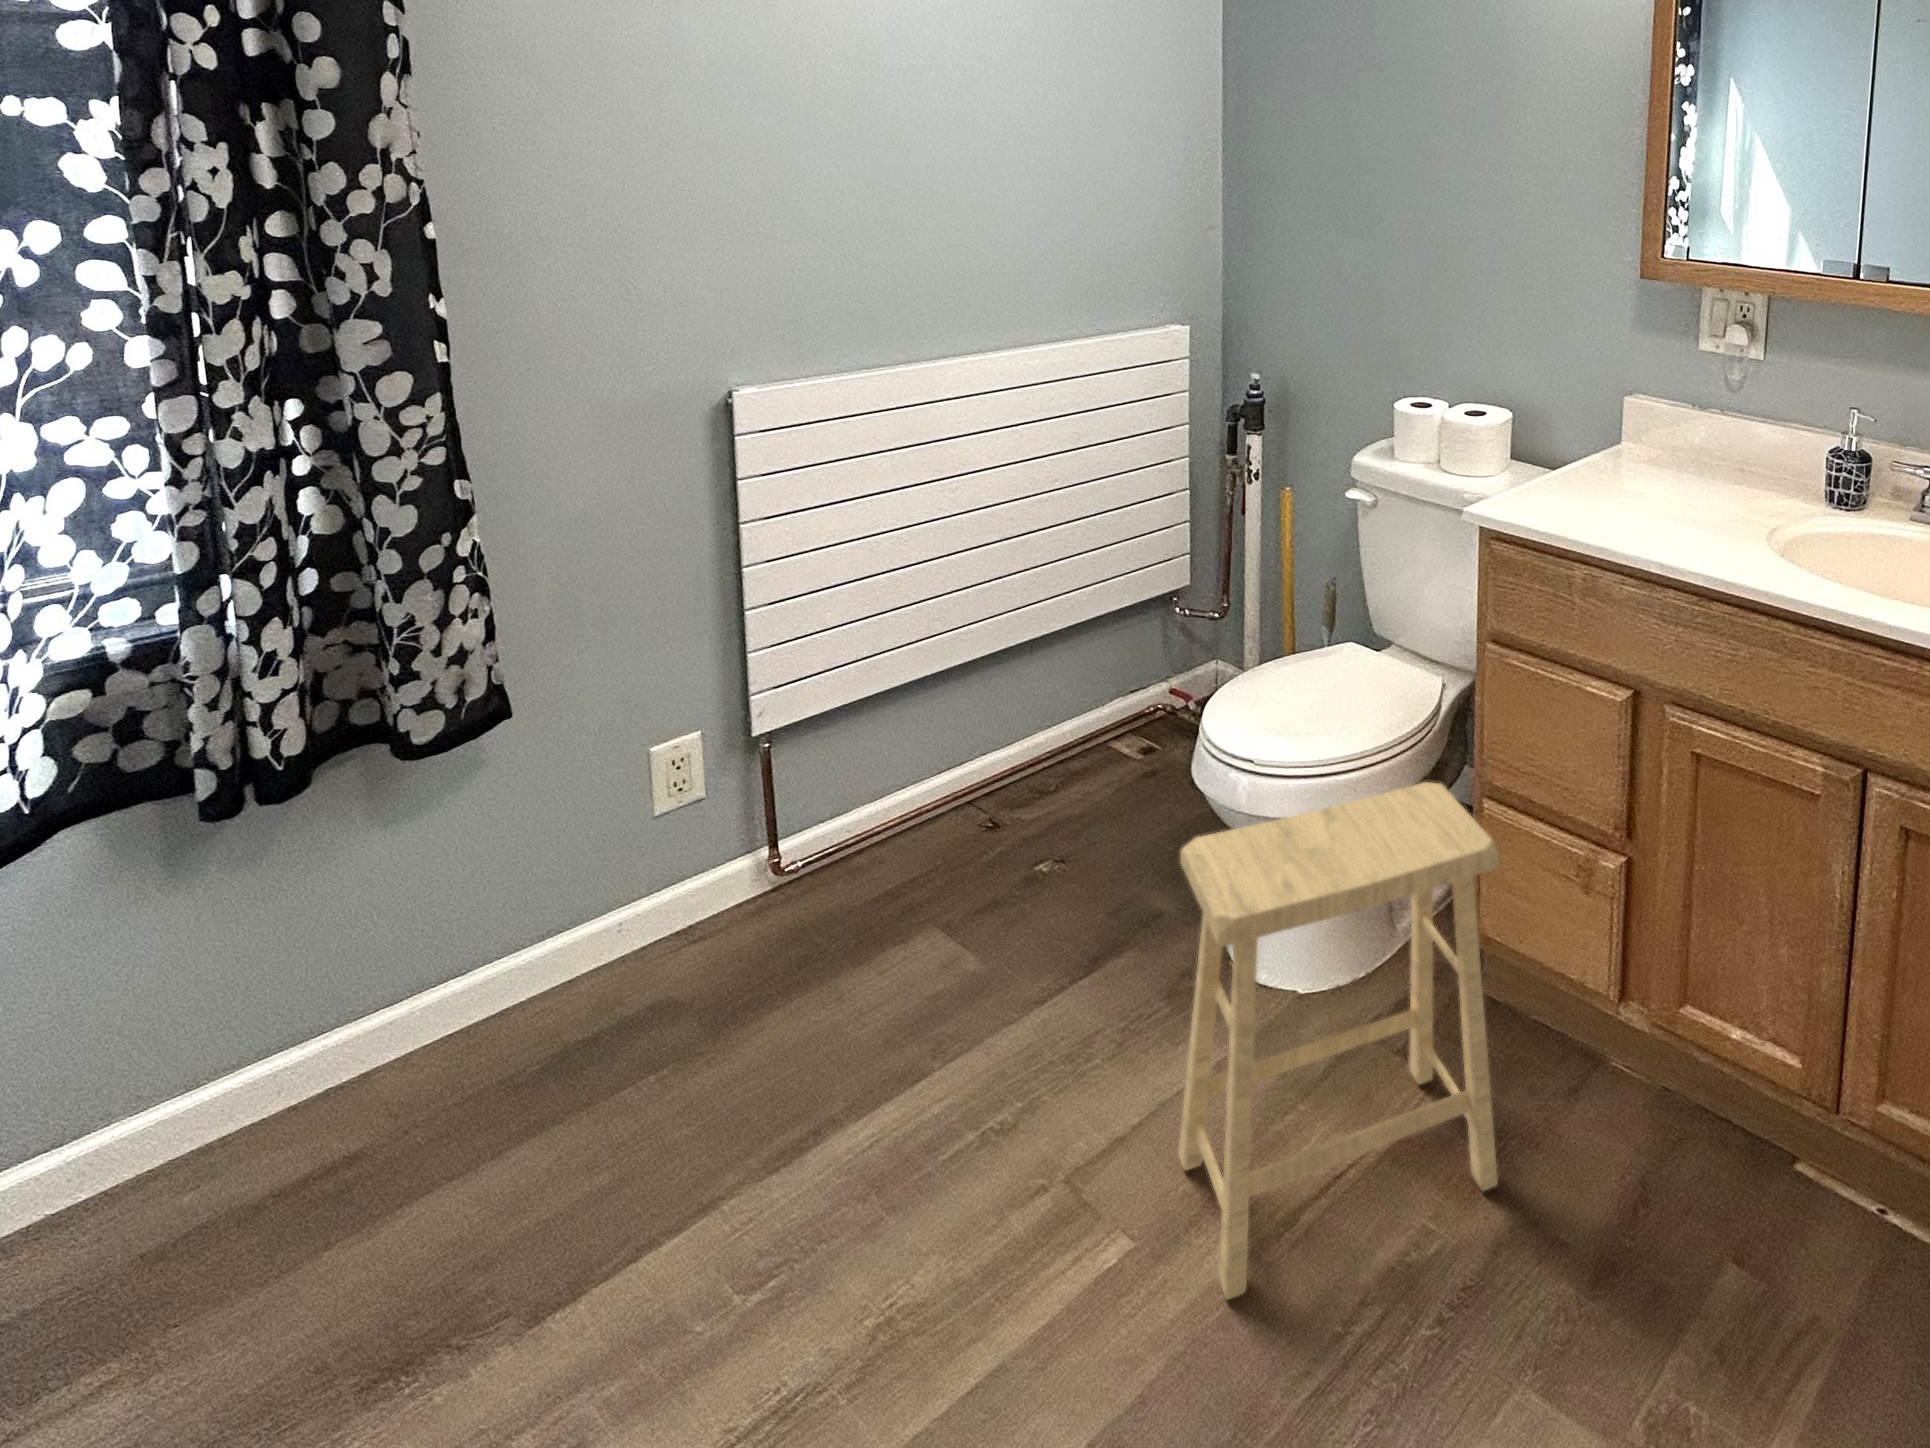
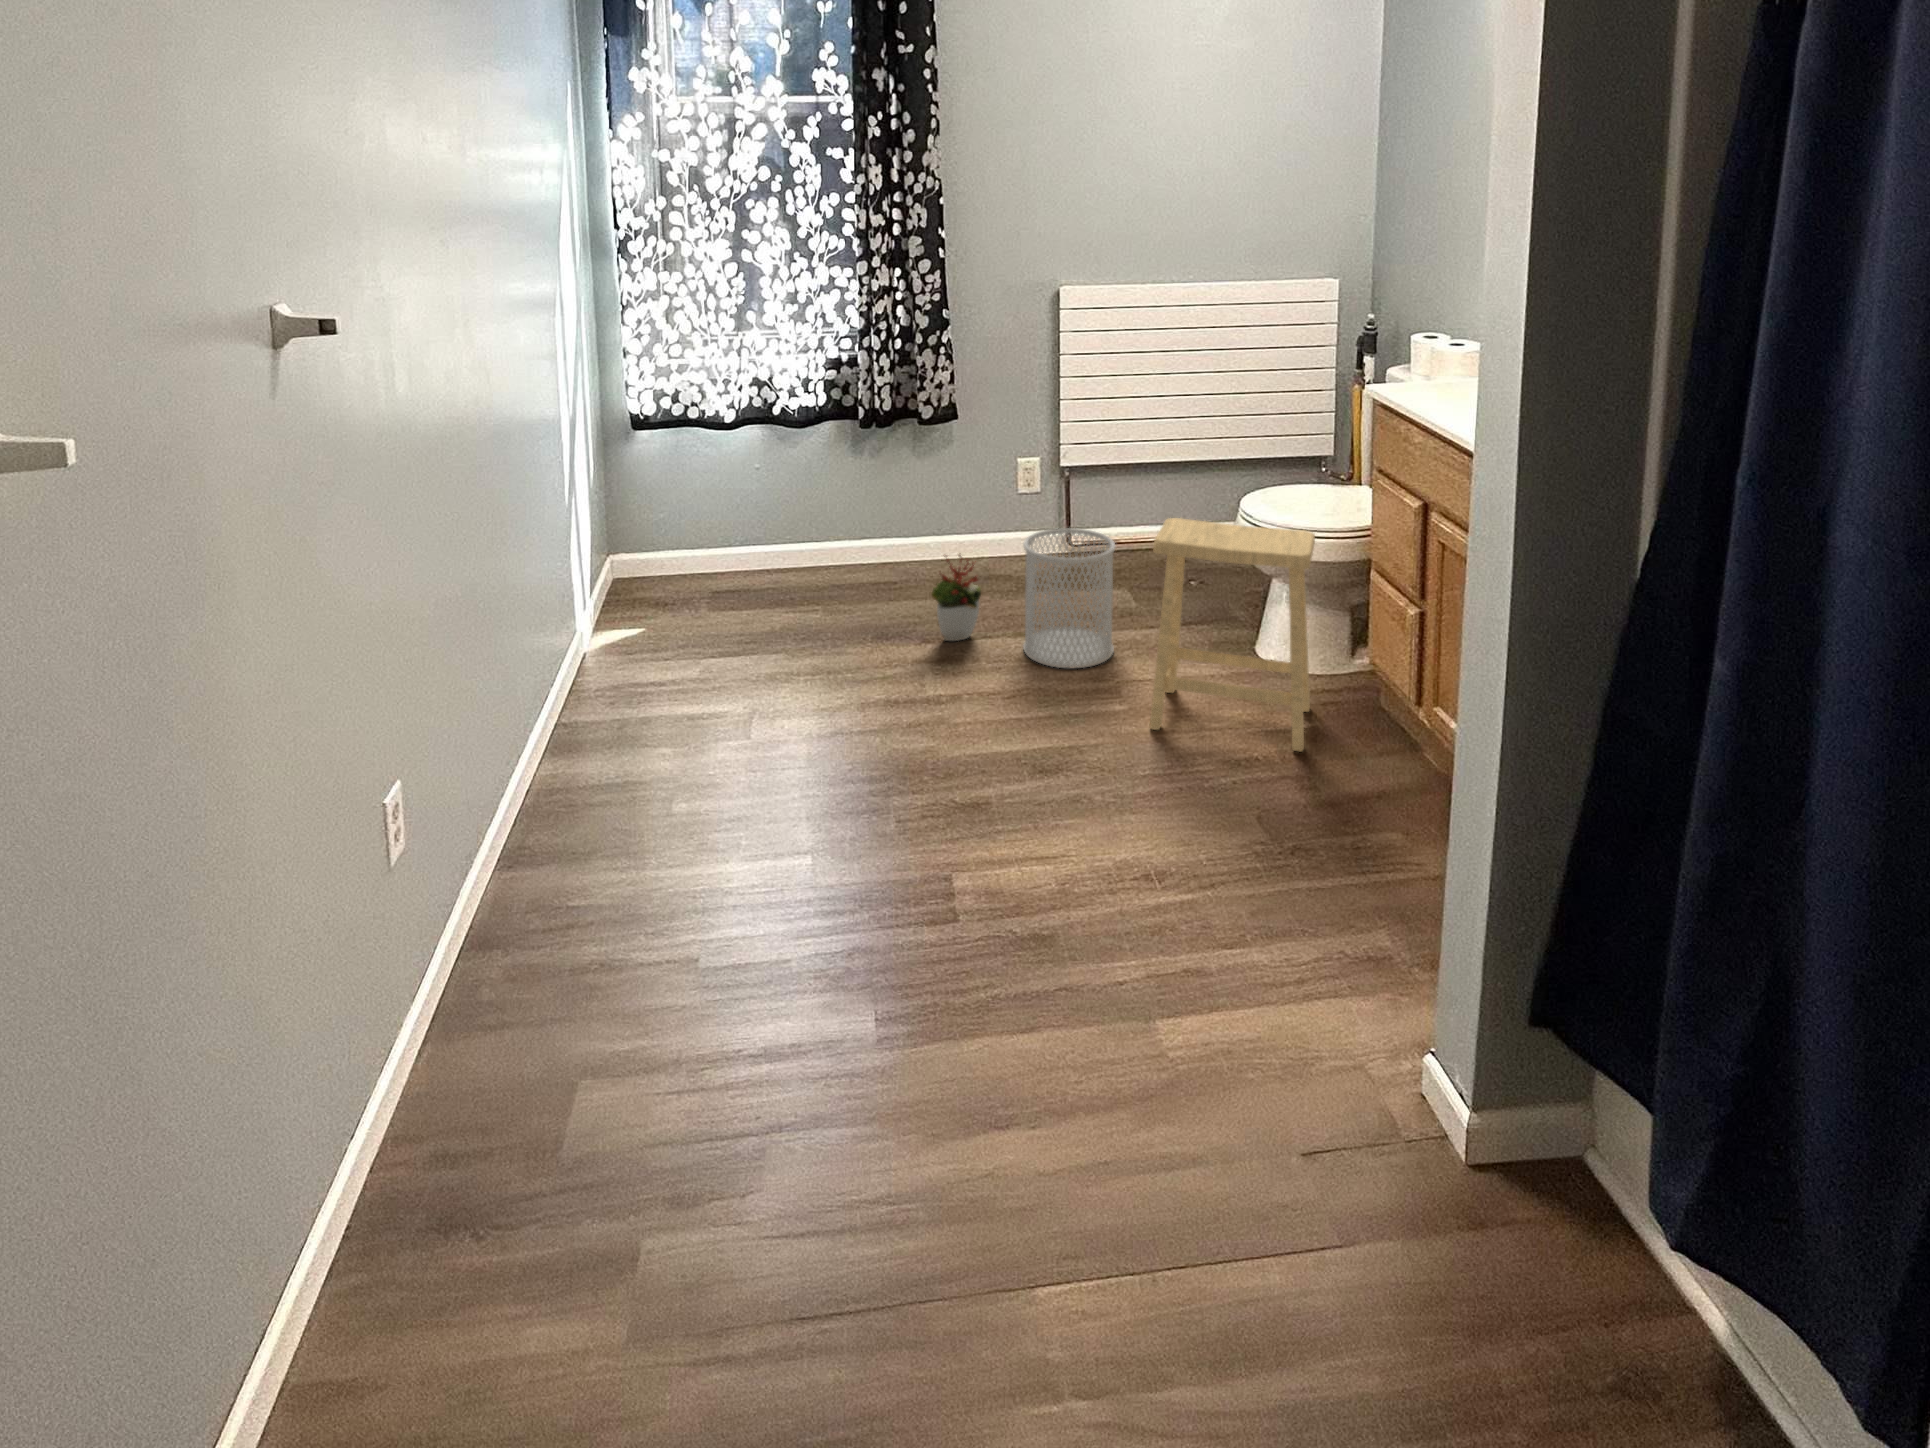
wastebasket: none [806,886,1026,1238] -> present [1023,528,1115,668]
decorative plant: none [552,1069,690,1298] -> present [931,555,981,641]

